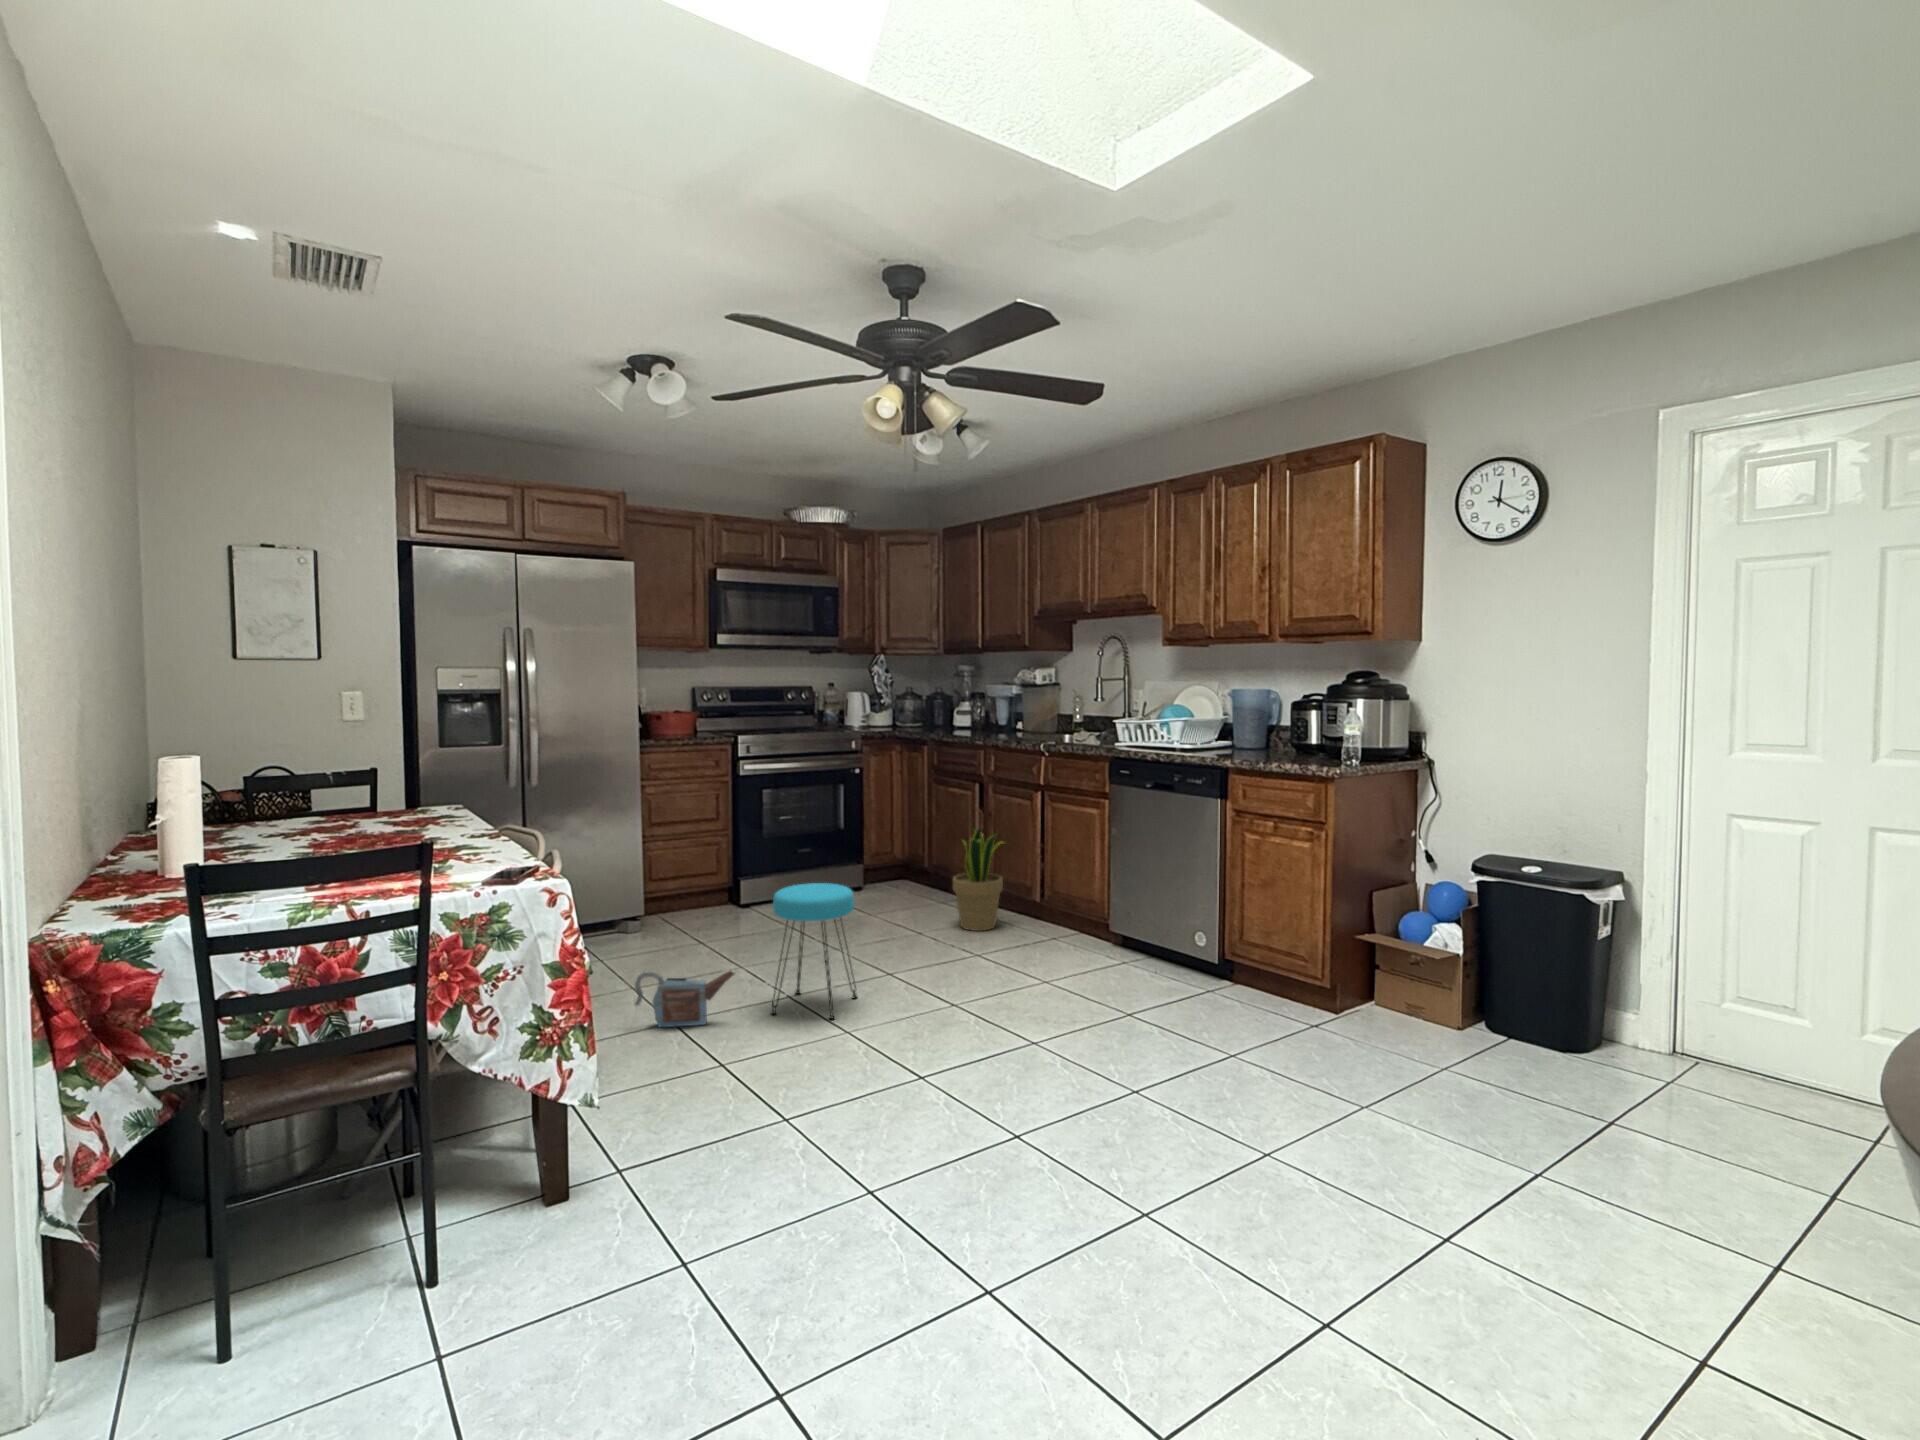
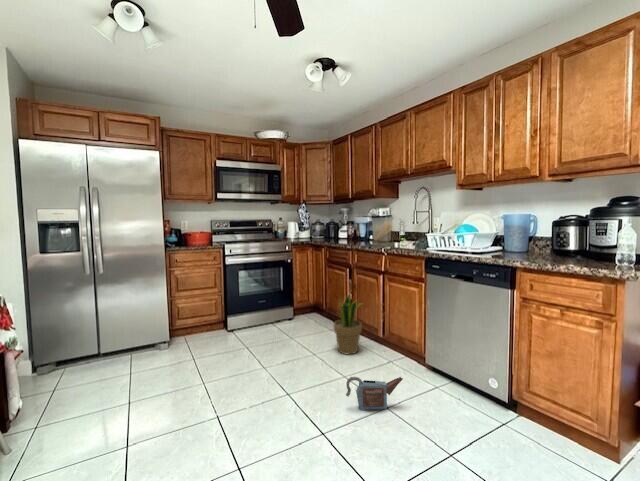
stool: present [772,883,857,1019] -> none [197,344,261,448]
watering can: present [635,971,734,1027] -> present [346,377,403,410]

